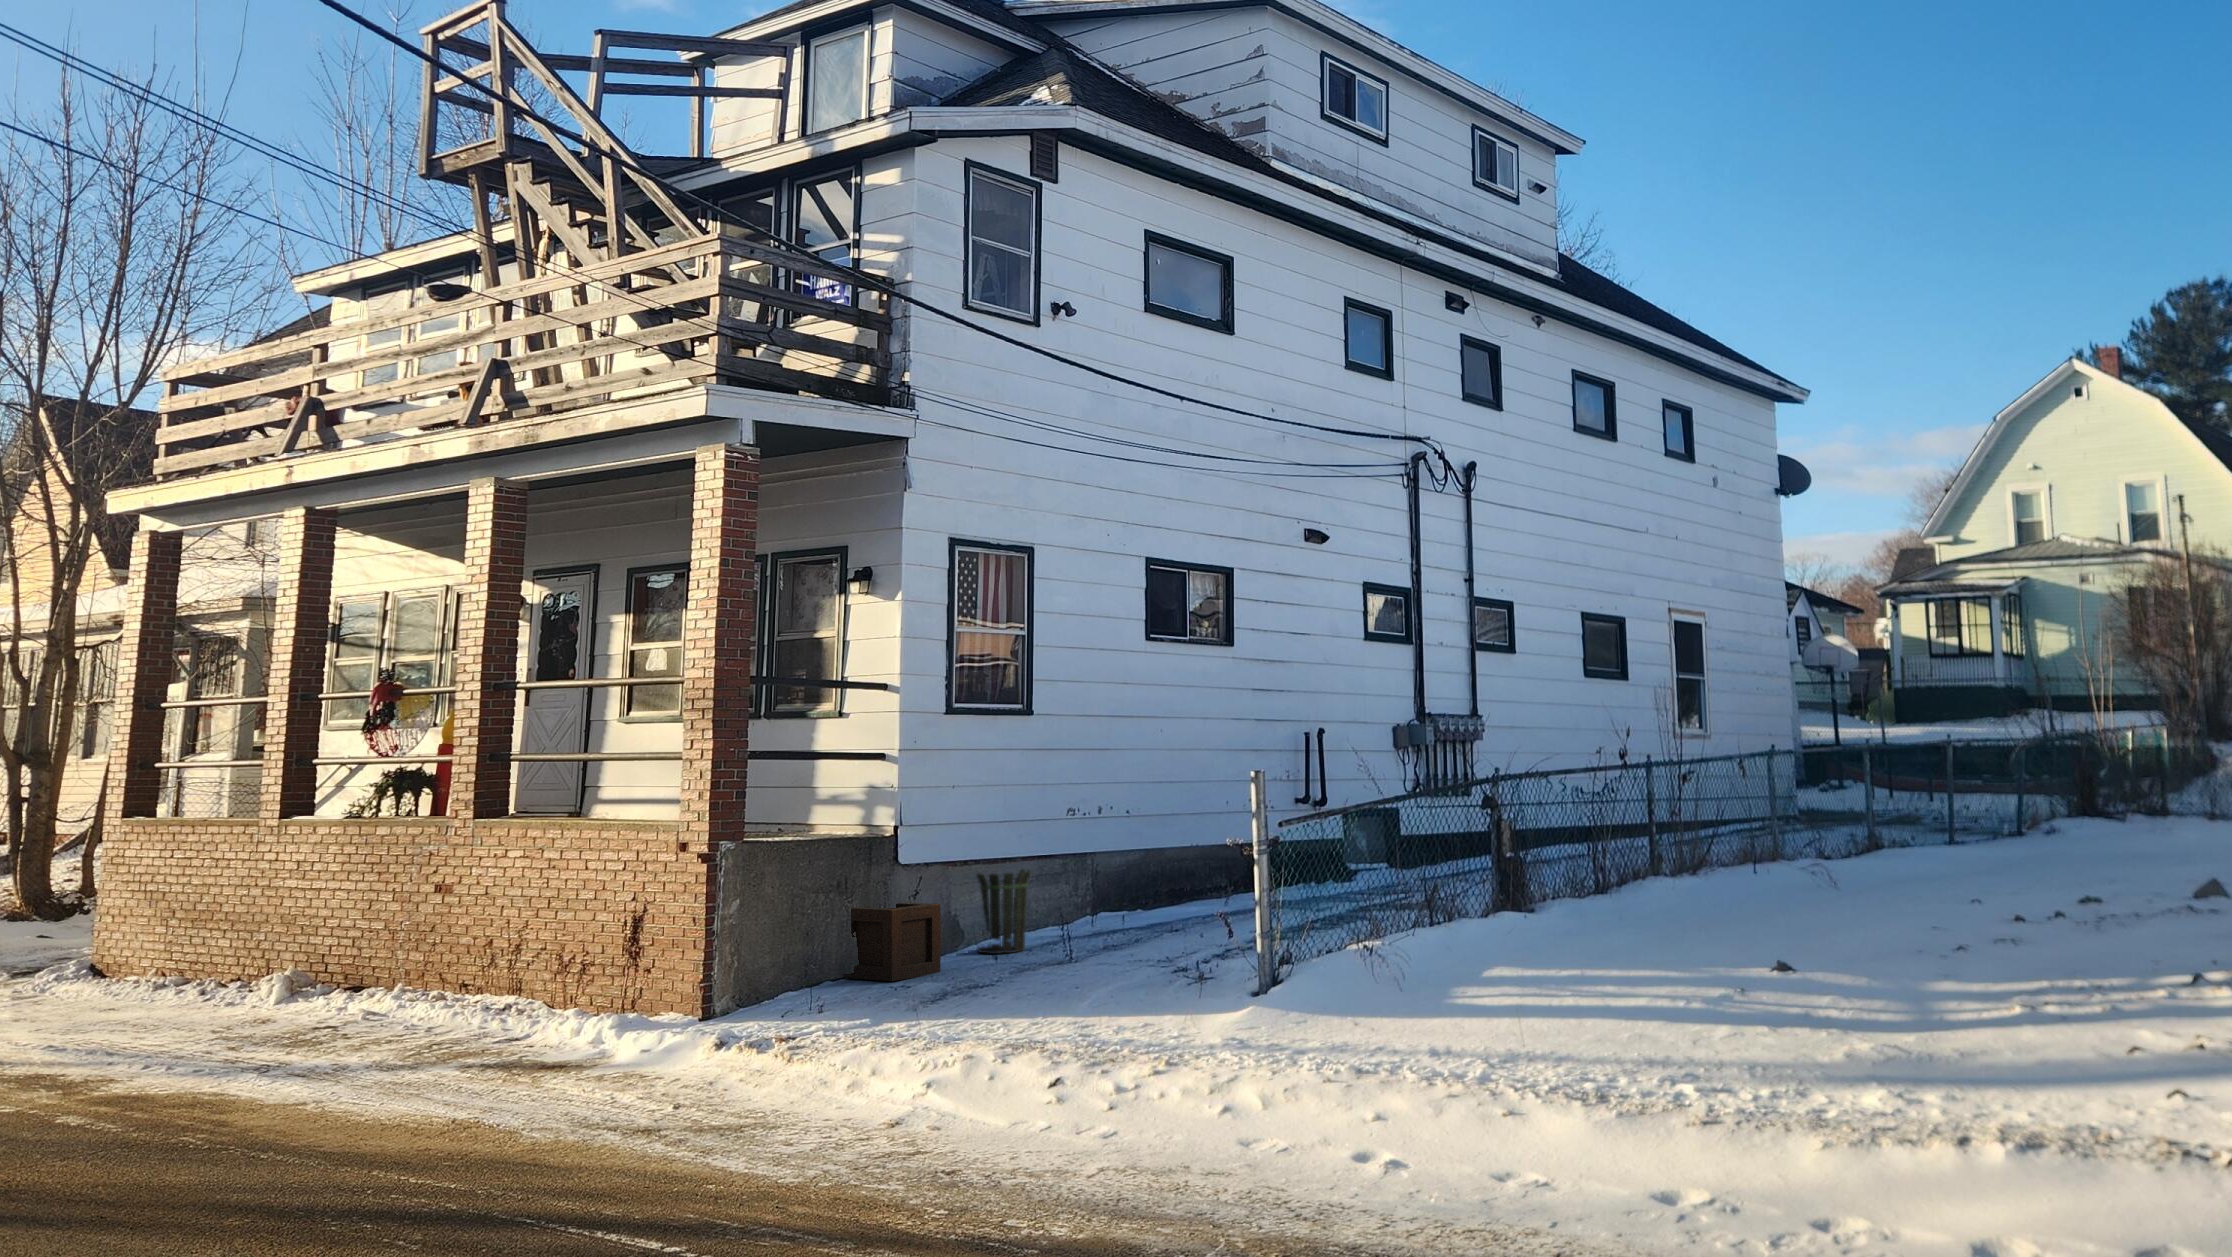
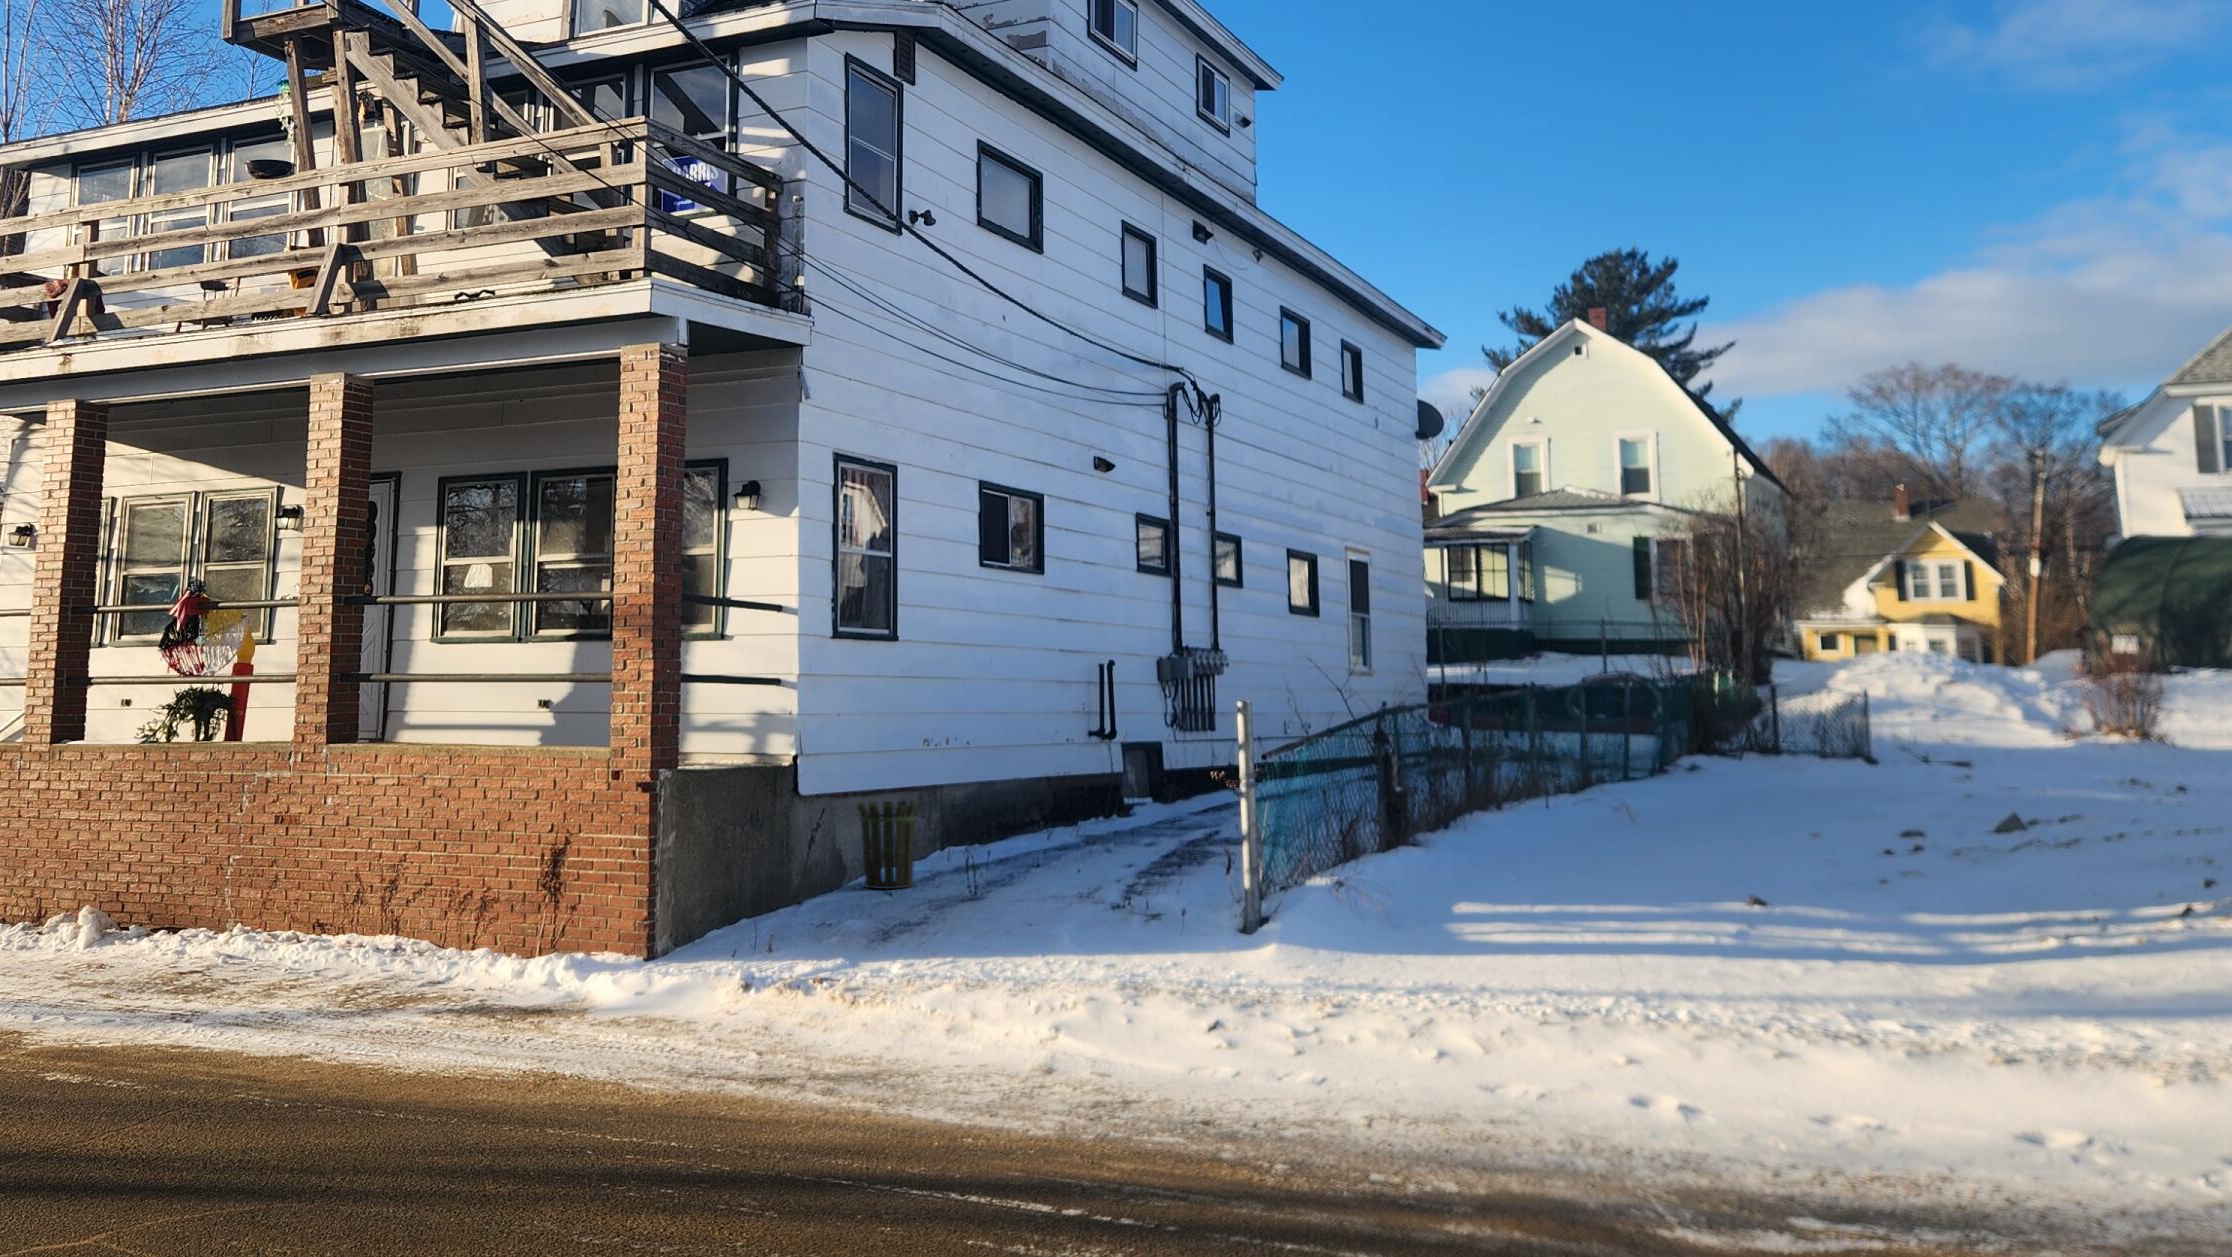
wooden crate: present [843,903,941,981] -> none [761,835,860,919]

